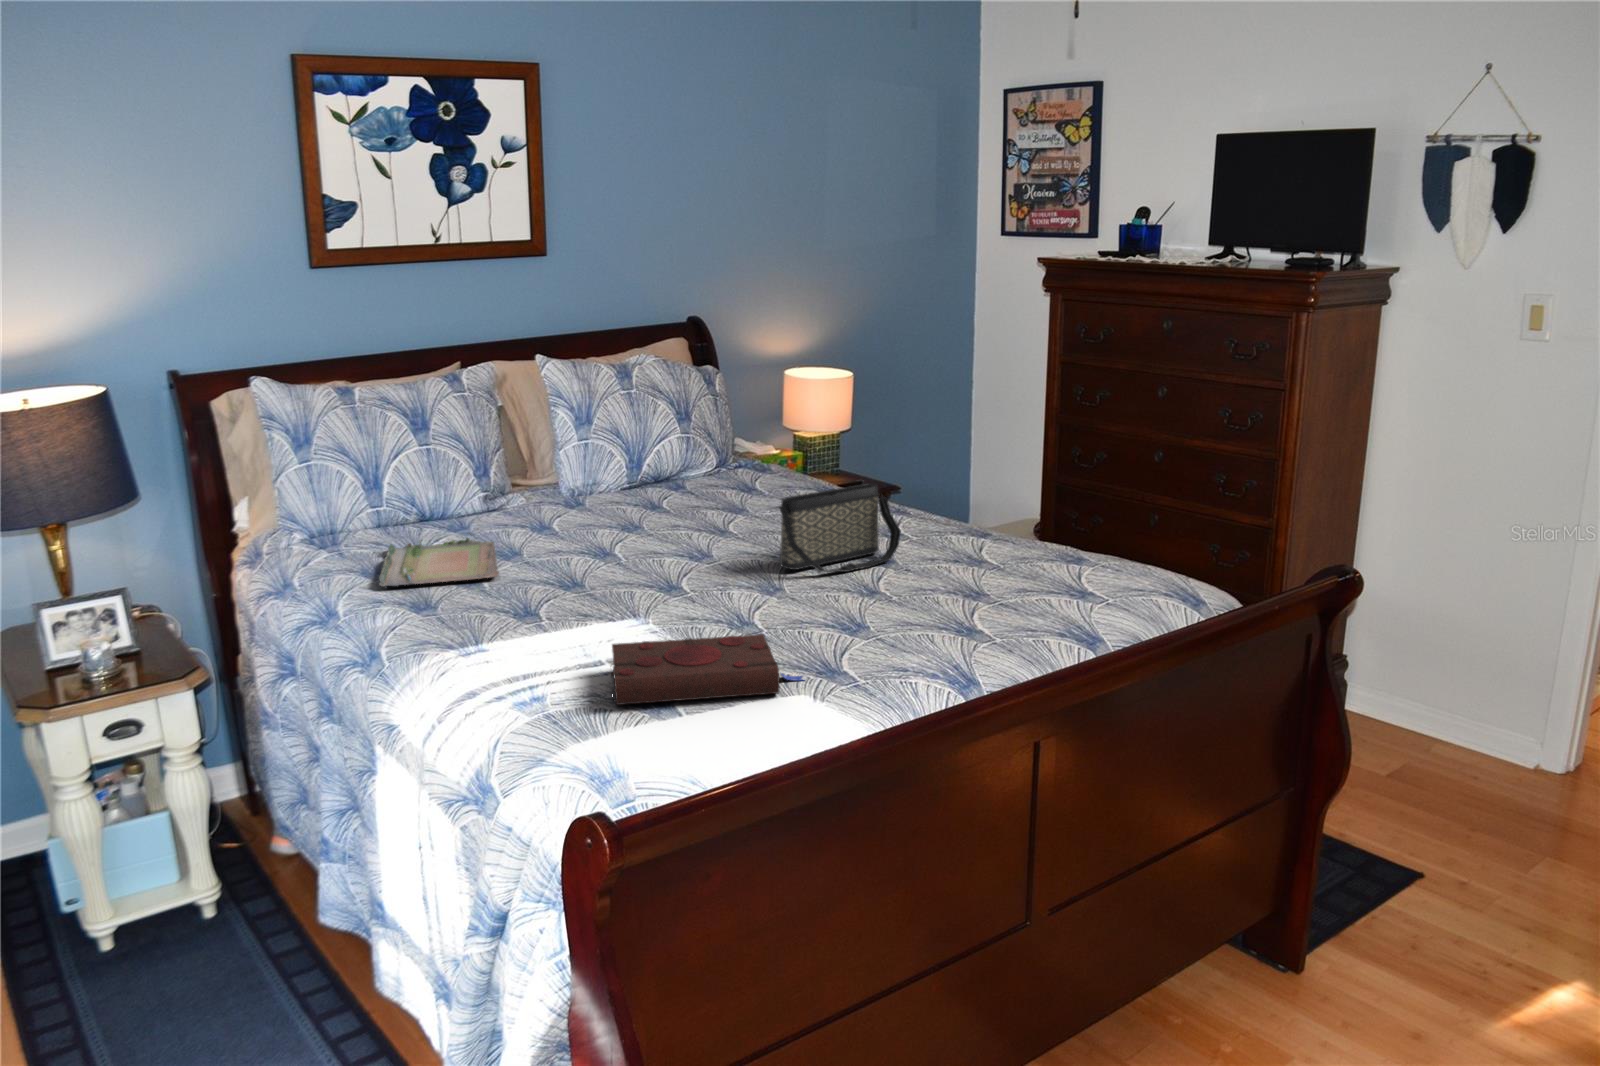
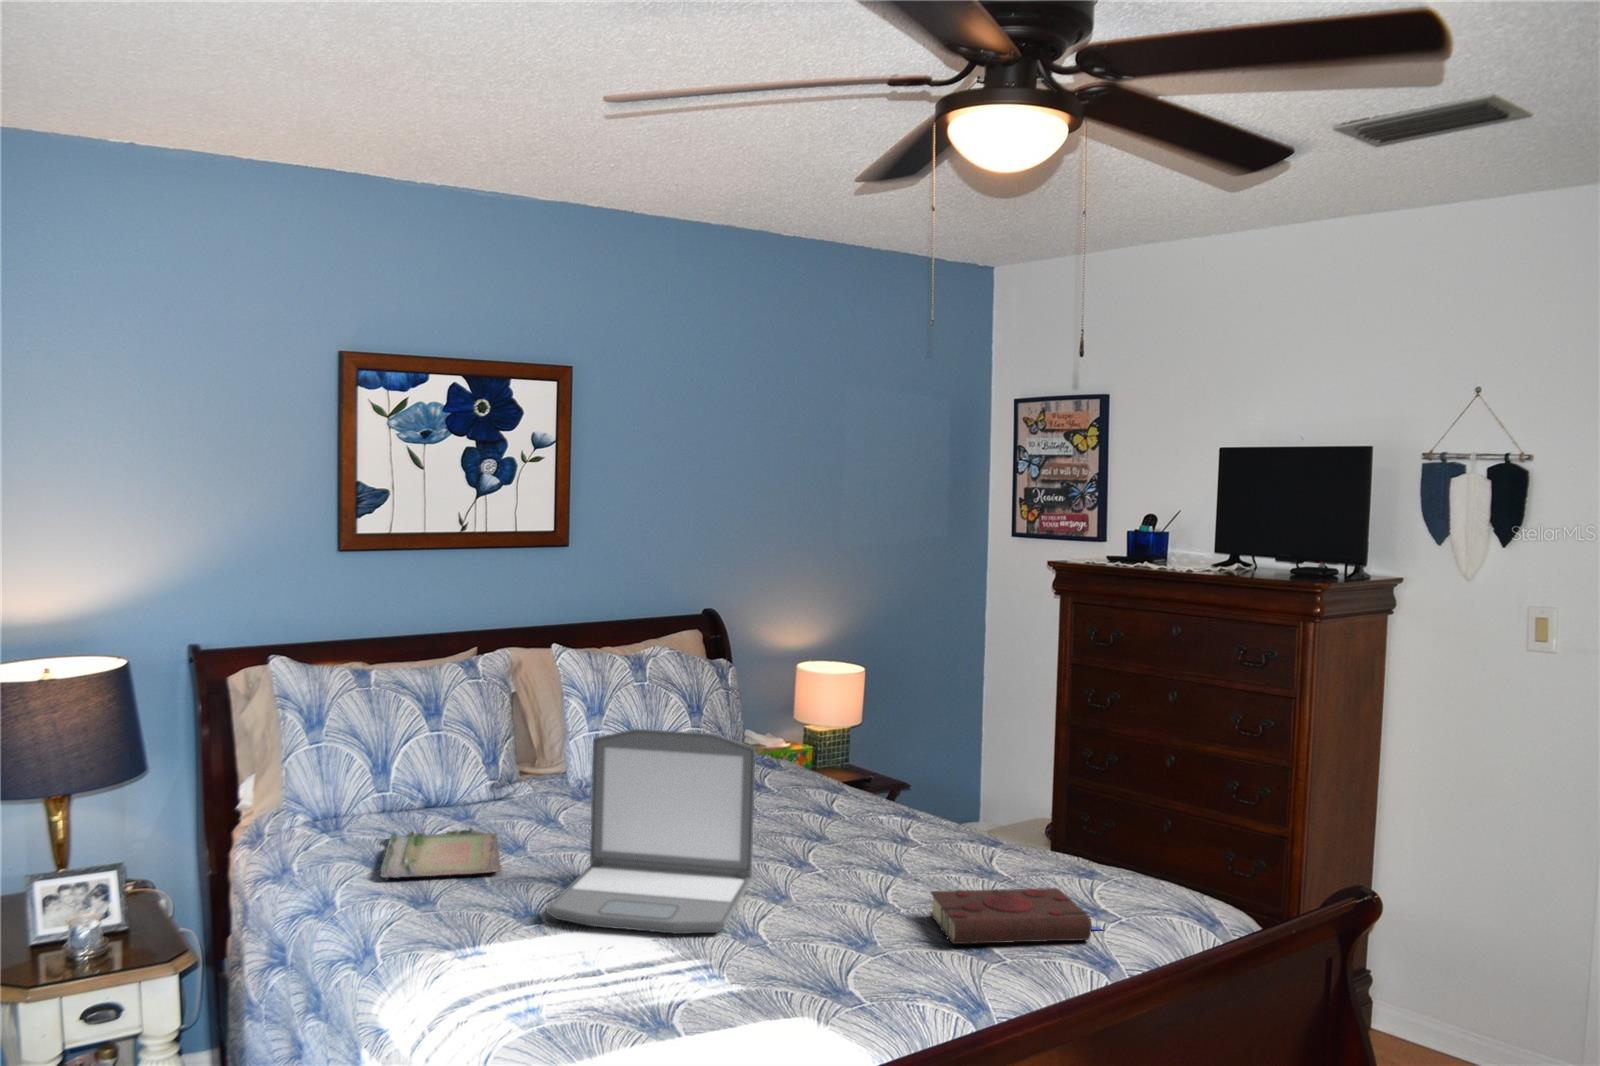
laptop: none [543,431,747,627] -> present [546,729,756,934]
handbag: present [779,484,901,572] -> none [786,789,909,880]
book: present [611,634,804,705] -> present [930,888,1100,944]

